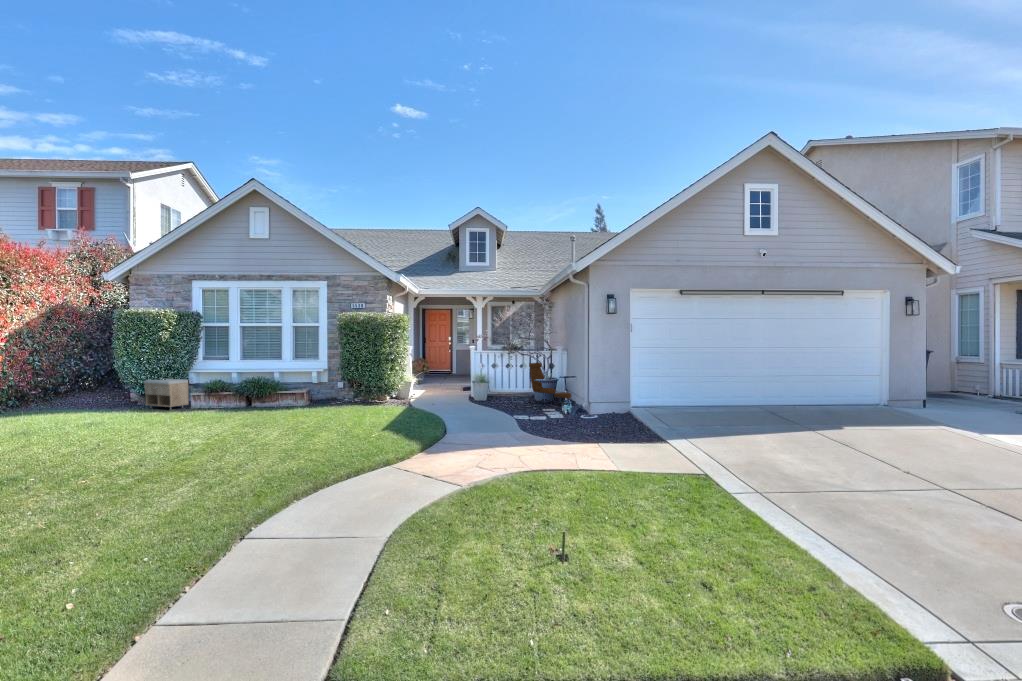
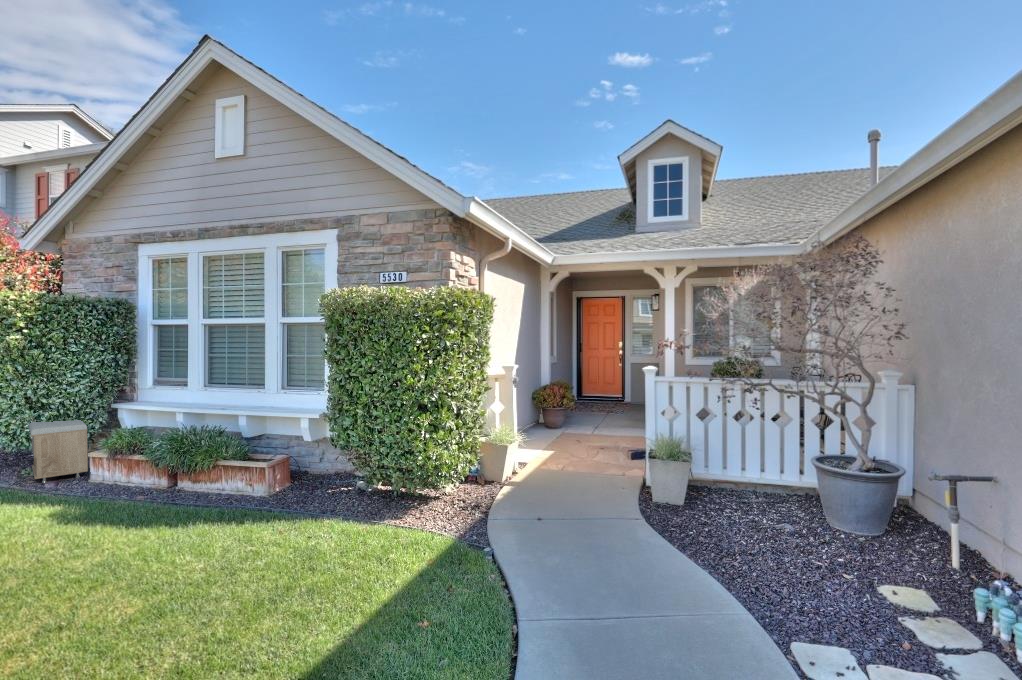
lounge chair: present [529,363,571,404] -> none [814,420,1004,596]

